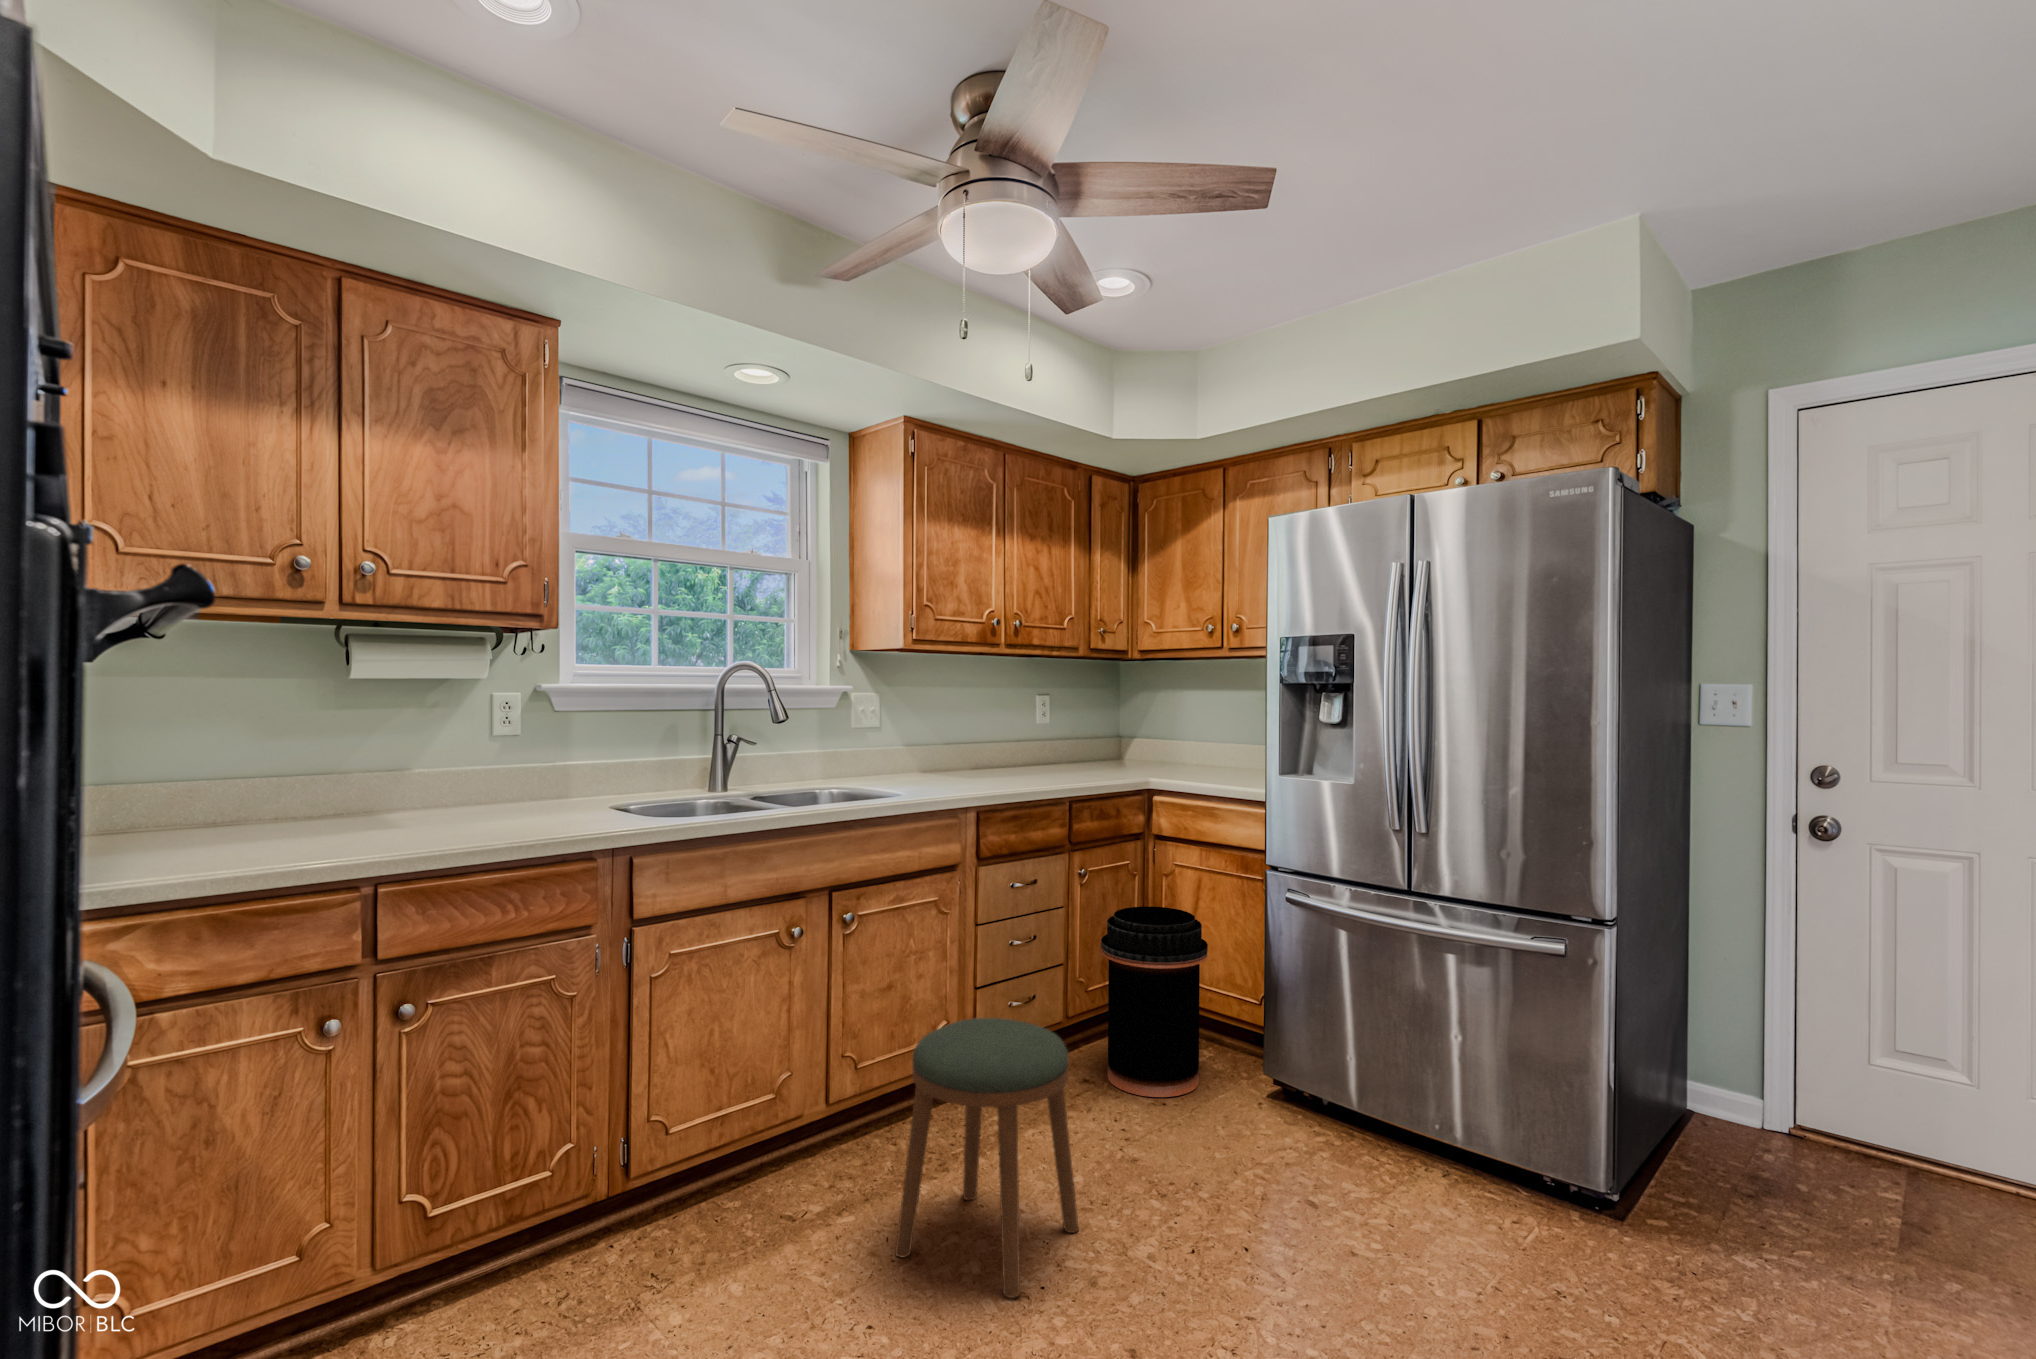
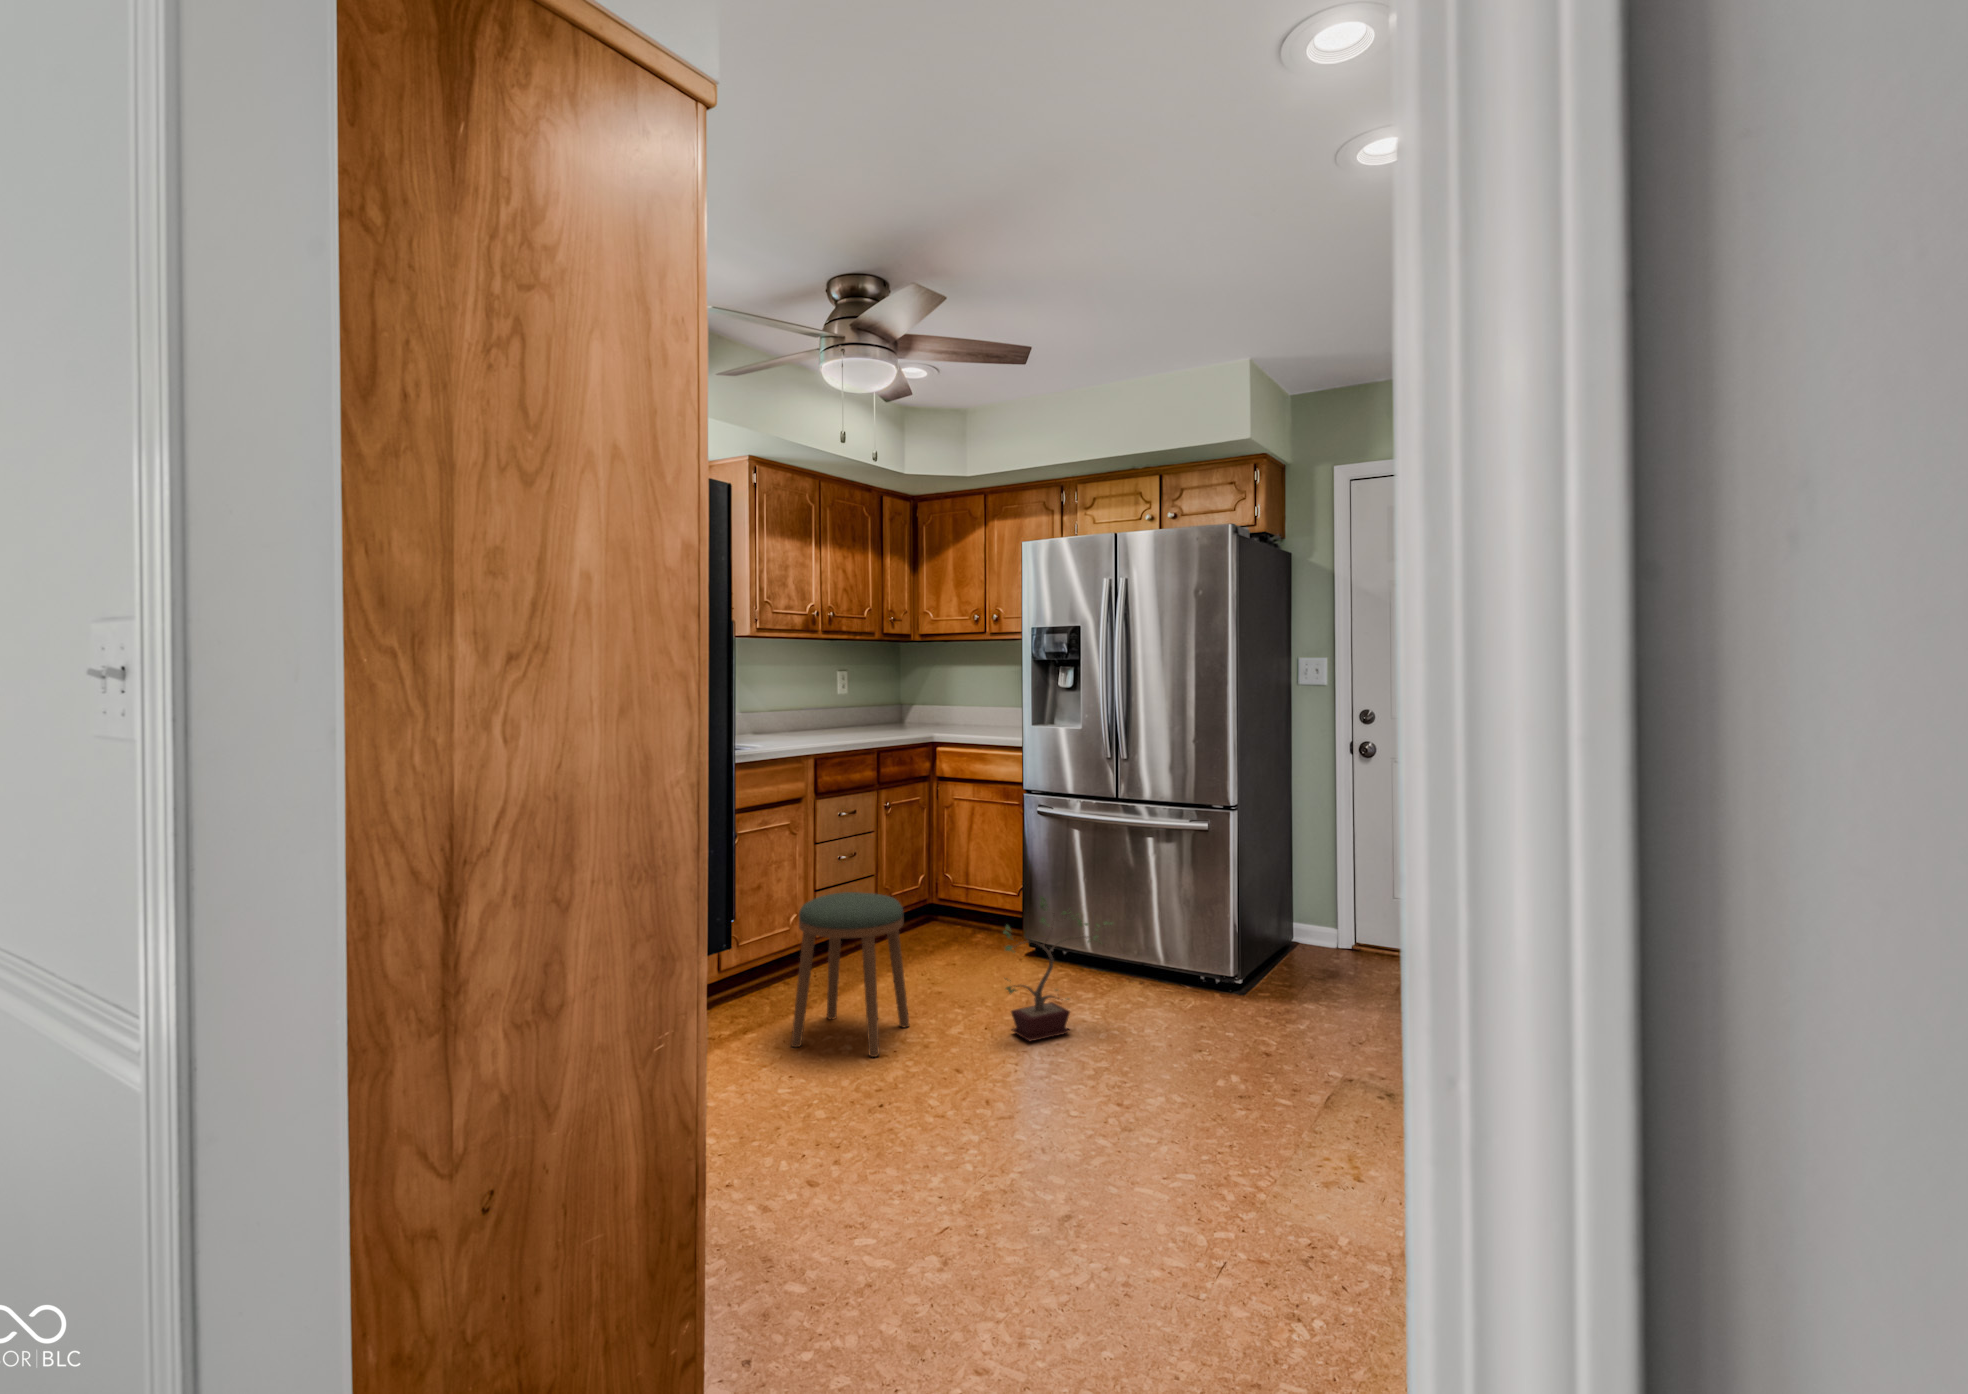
trash can: present [1101,906,1208,1097] -> none [905,828,982,960]
potted plant: none [1220,1050,1409,1294] -> present [1003,897,1113,1041]

